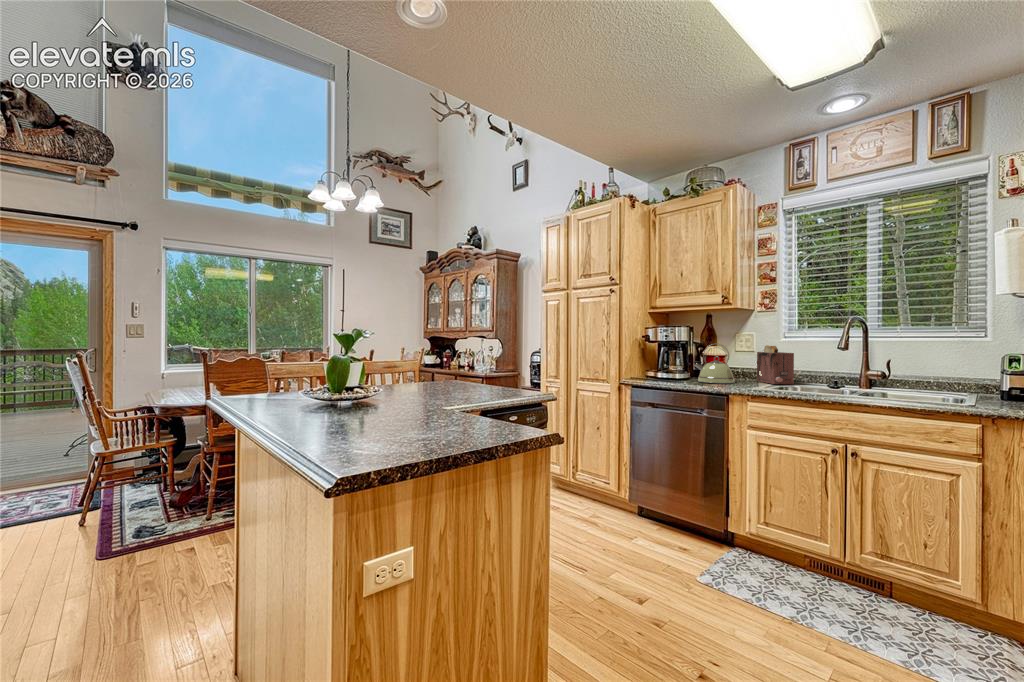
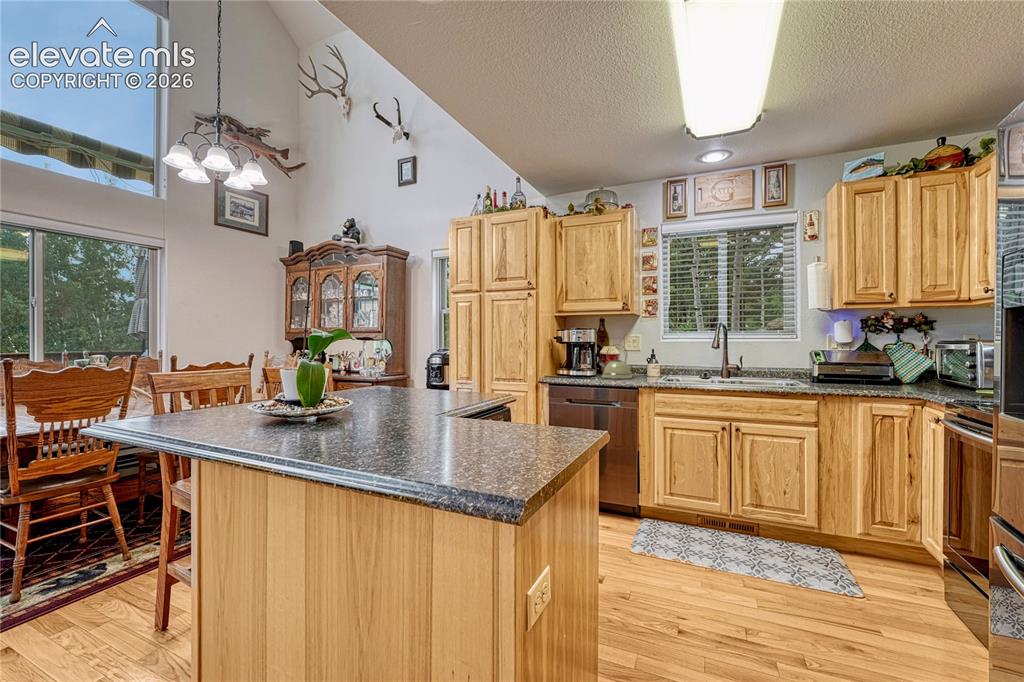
toaster: present [757,345,794,384] -> none [644,346,676,378]

